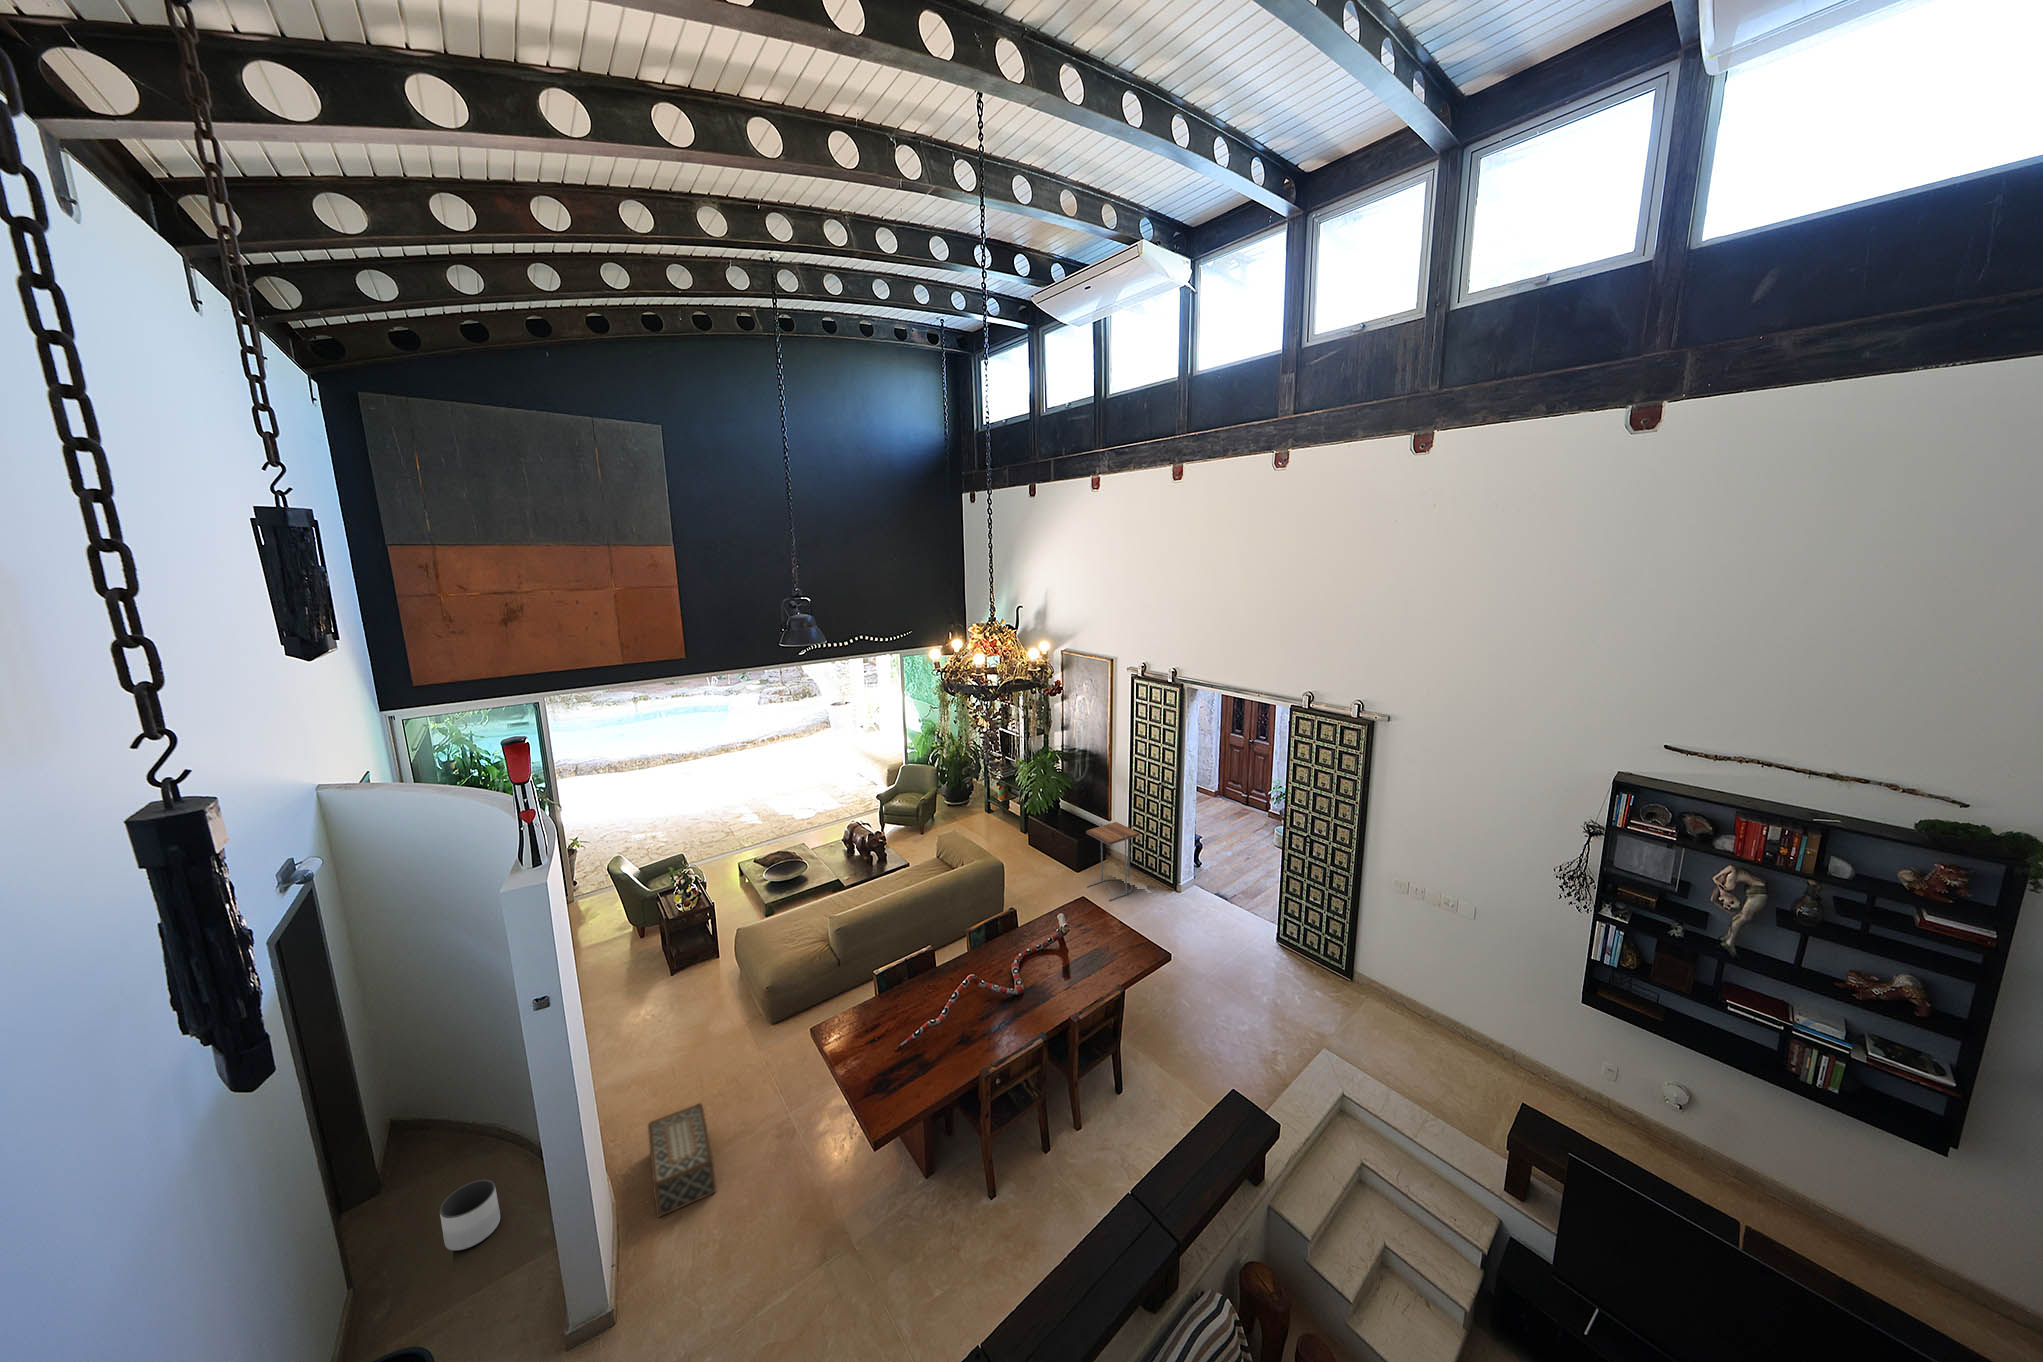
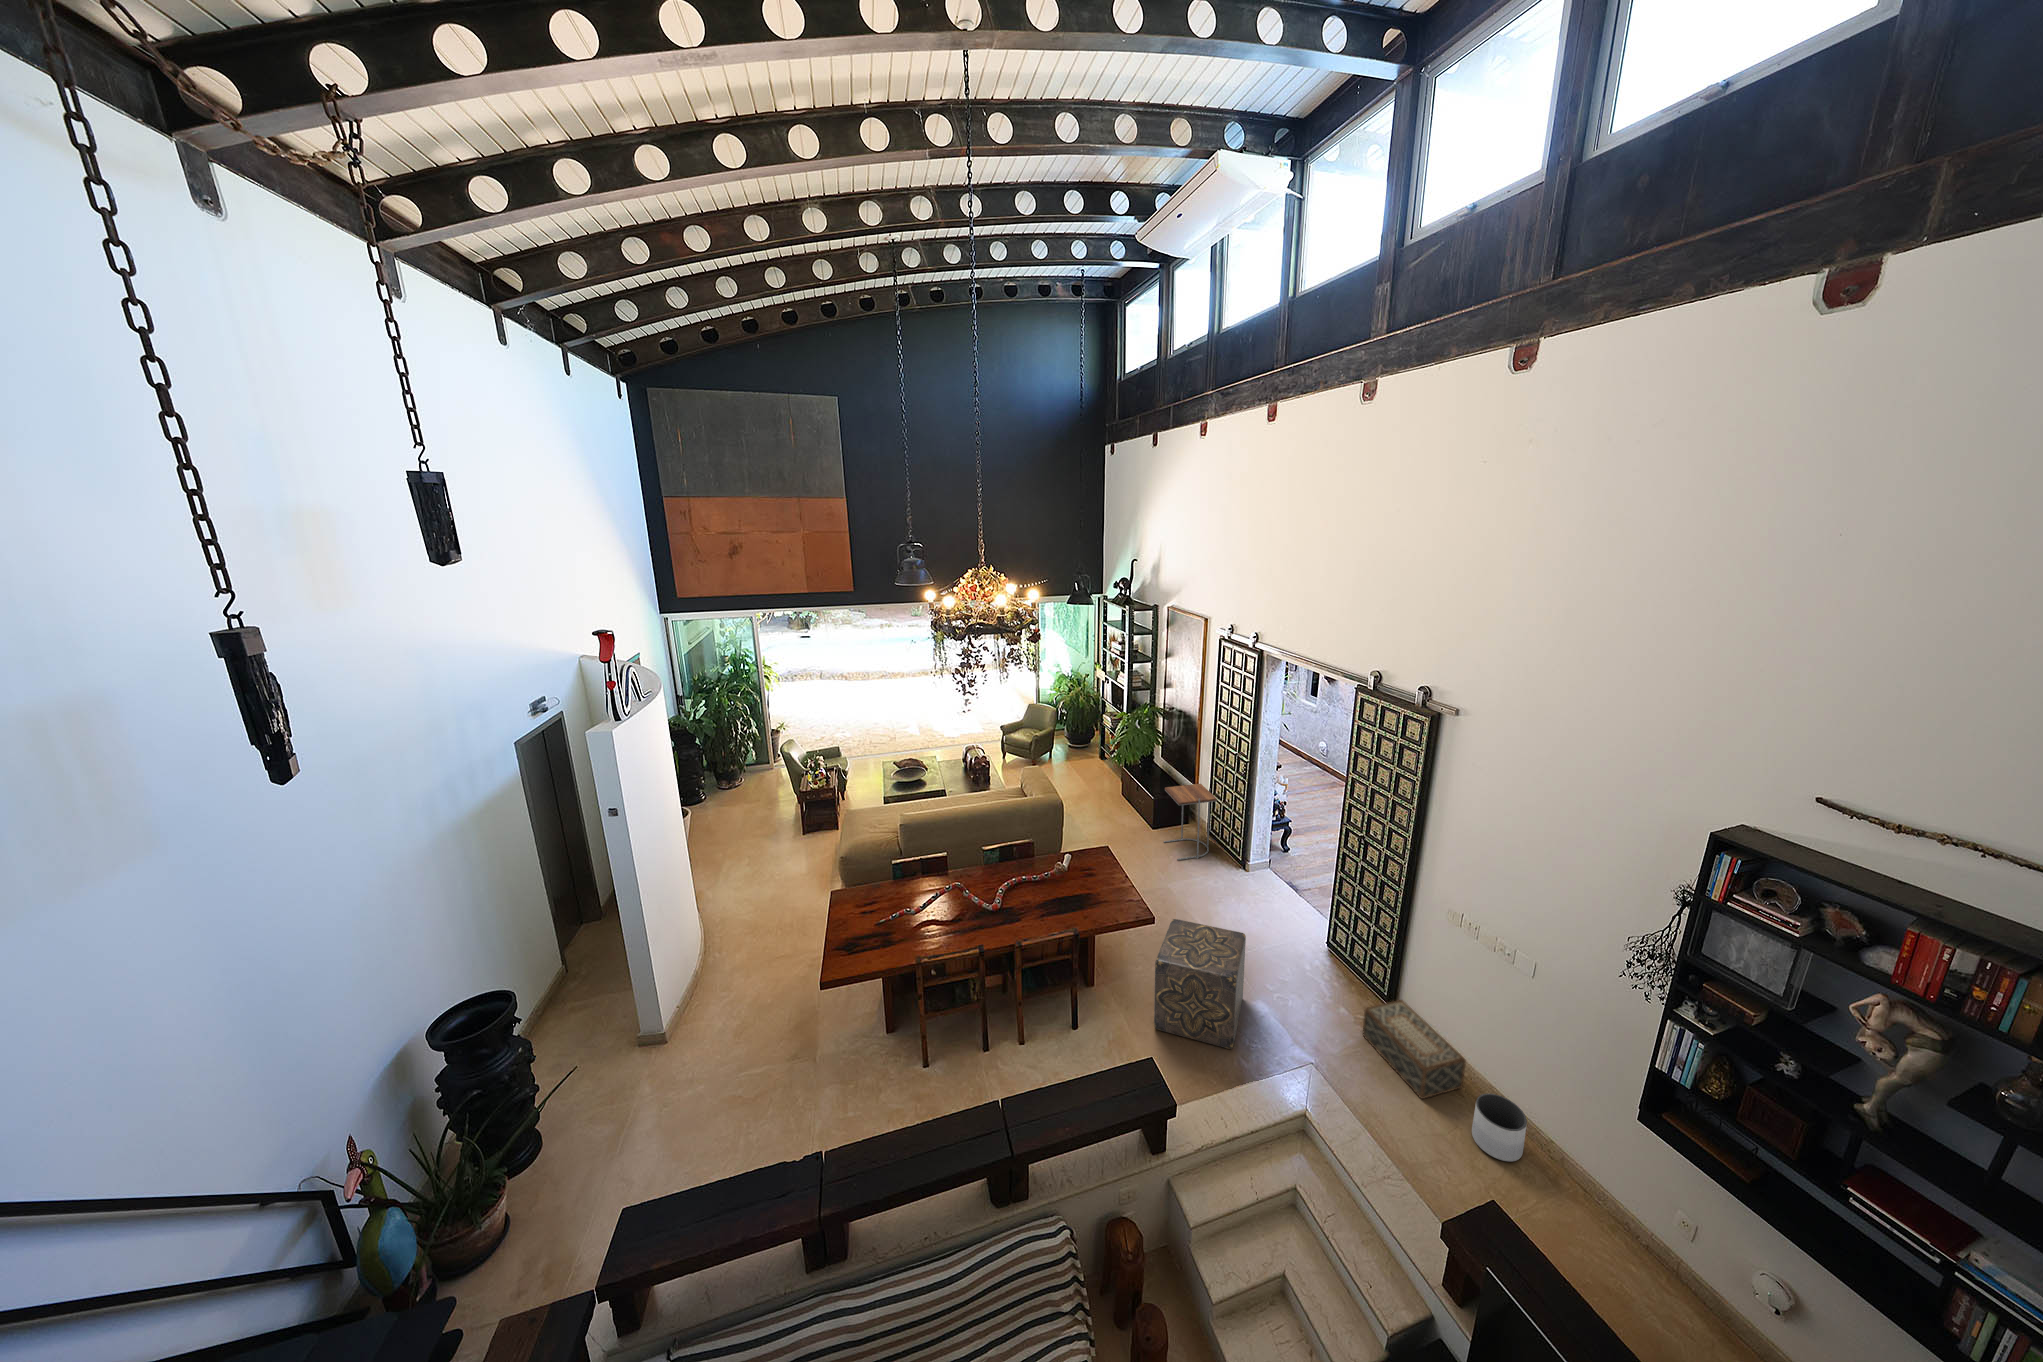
ottoman: none [1164,946,1250,1055] -> present [1154,919,1246,1049]
woven basket: present [648,1104,716,1217] -> present [1362,1000,1466,1099]
planter: present [440,1180,500,1251] -> present [1472,1094,1527,1162]

